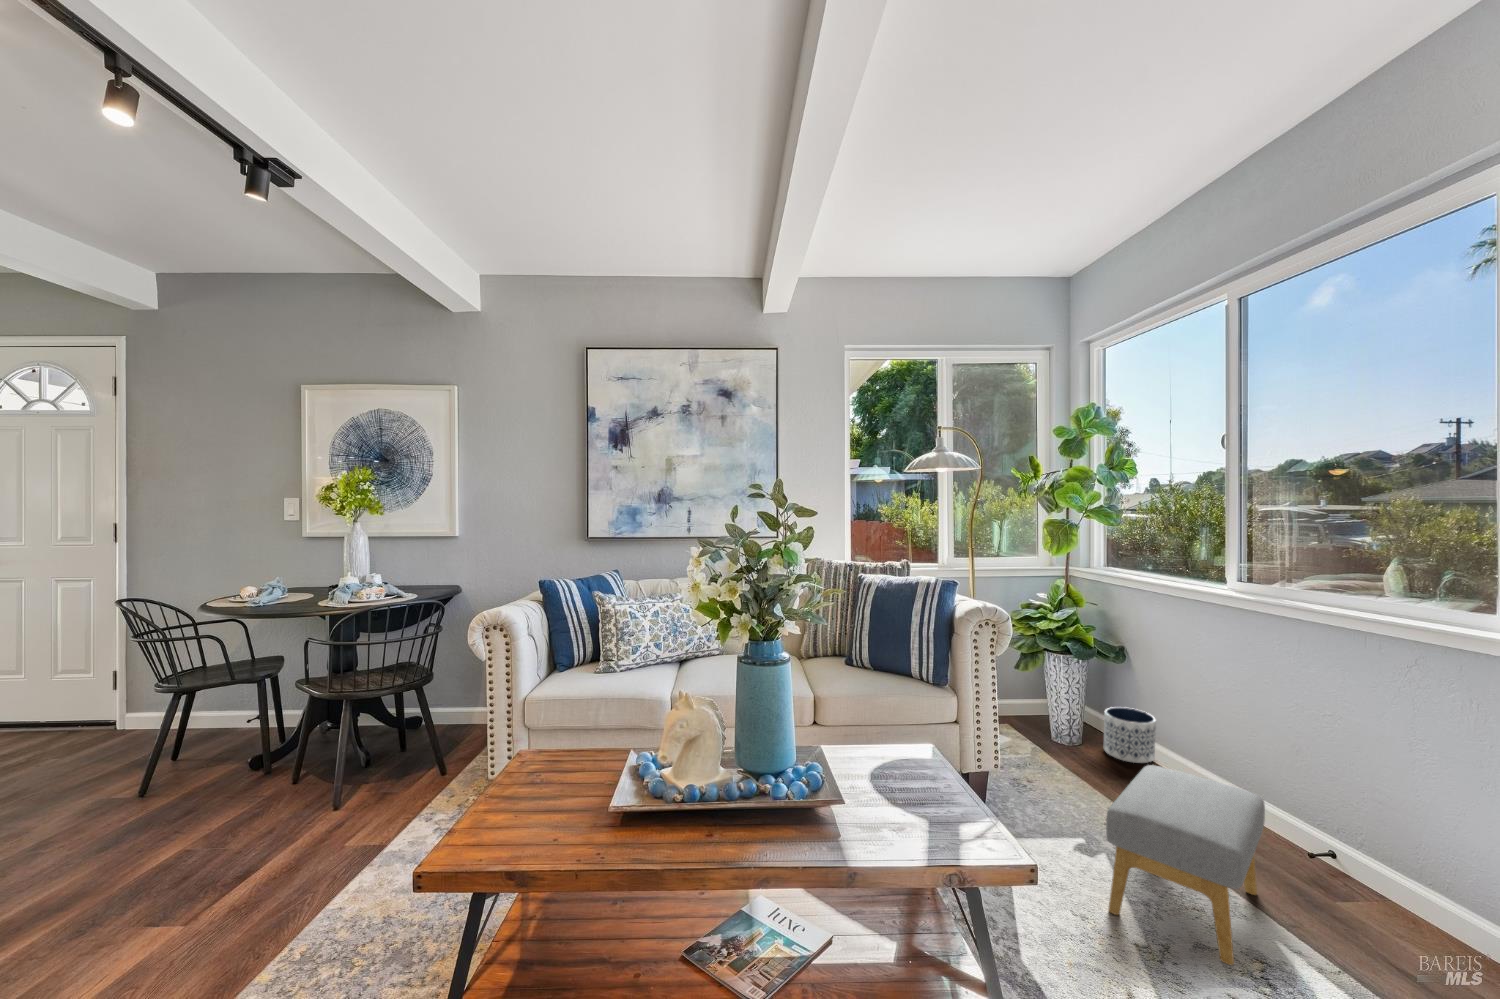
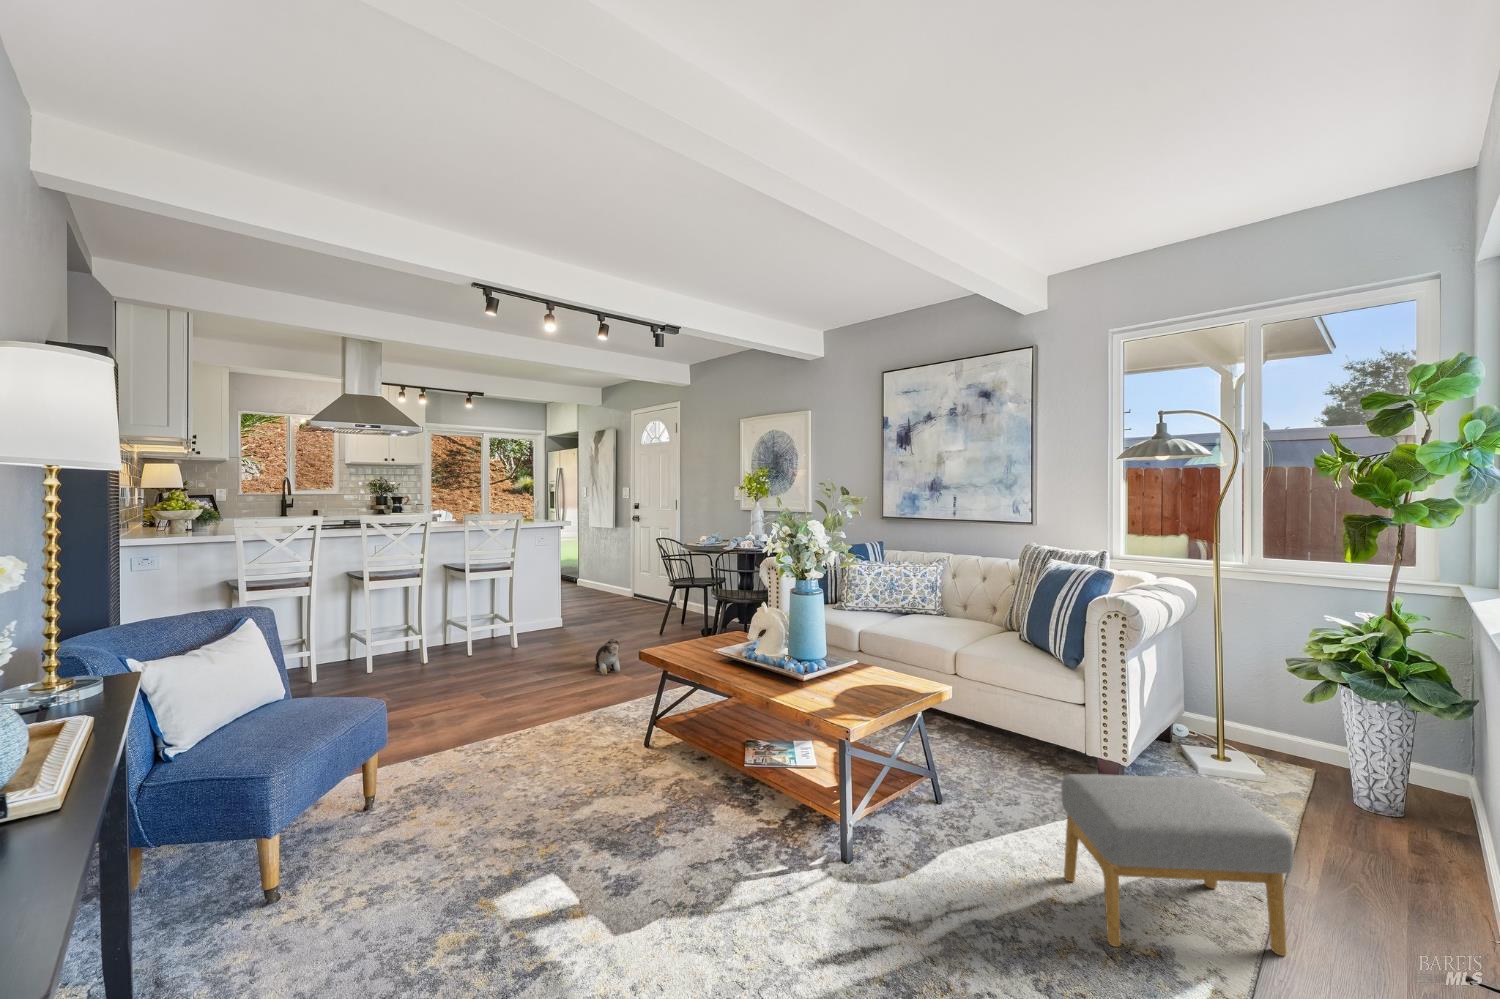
planter: present [1104,707,1156,763] -> none [1377,776,1467,862]
plush toy: none [108,832,219,921] -> present [595,639,620,675]

